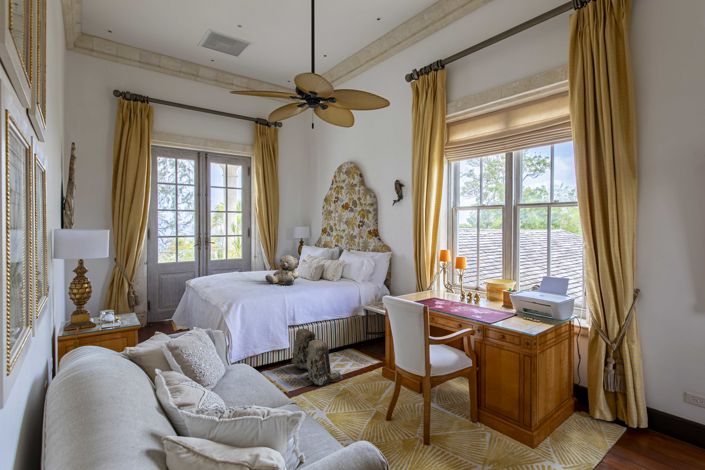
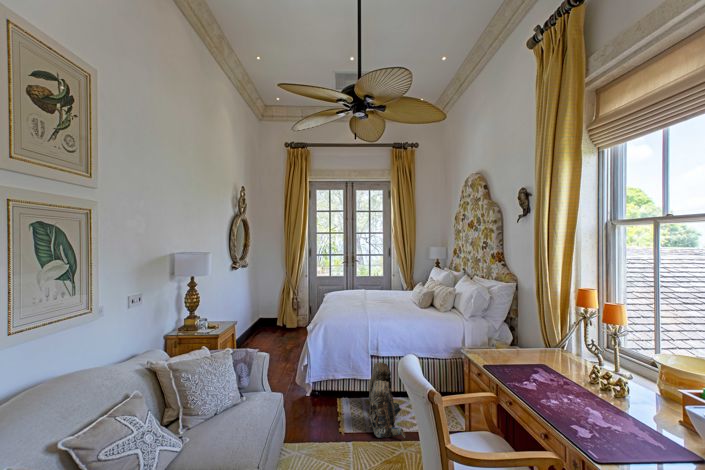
teddy bear: present [265,255,299,285] -> none [366,279,399,311]

